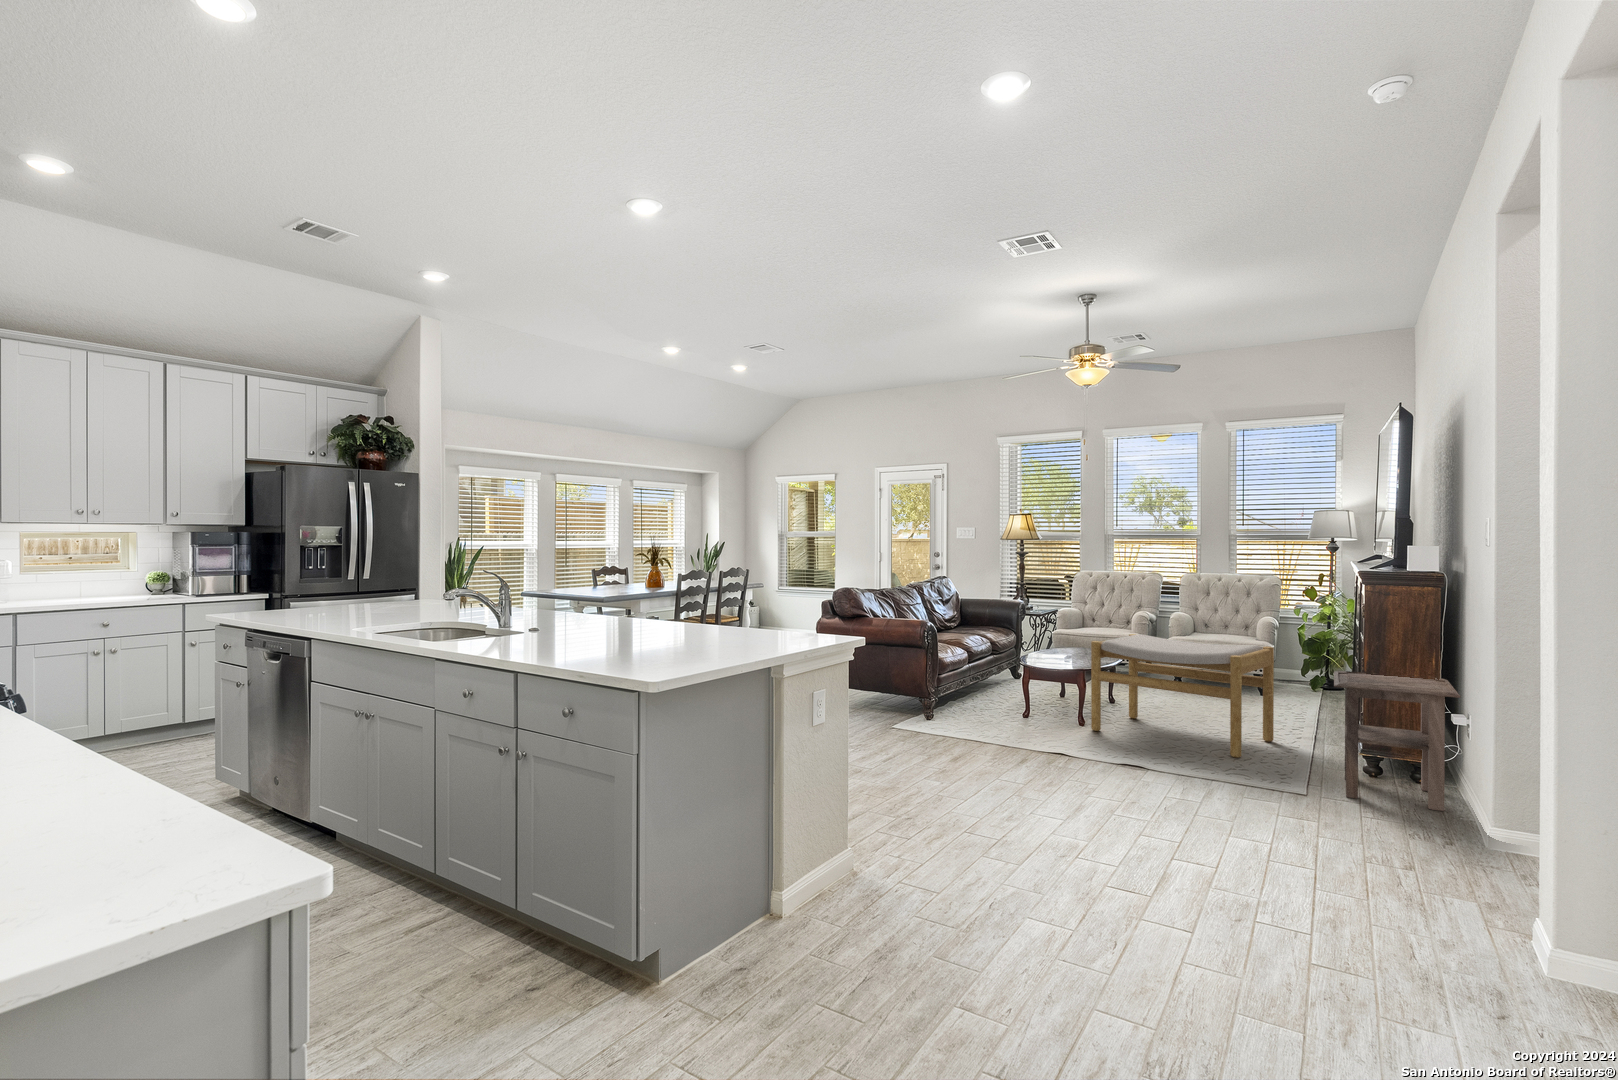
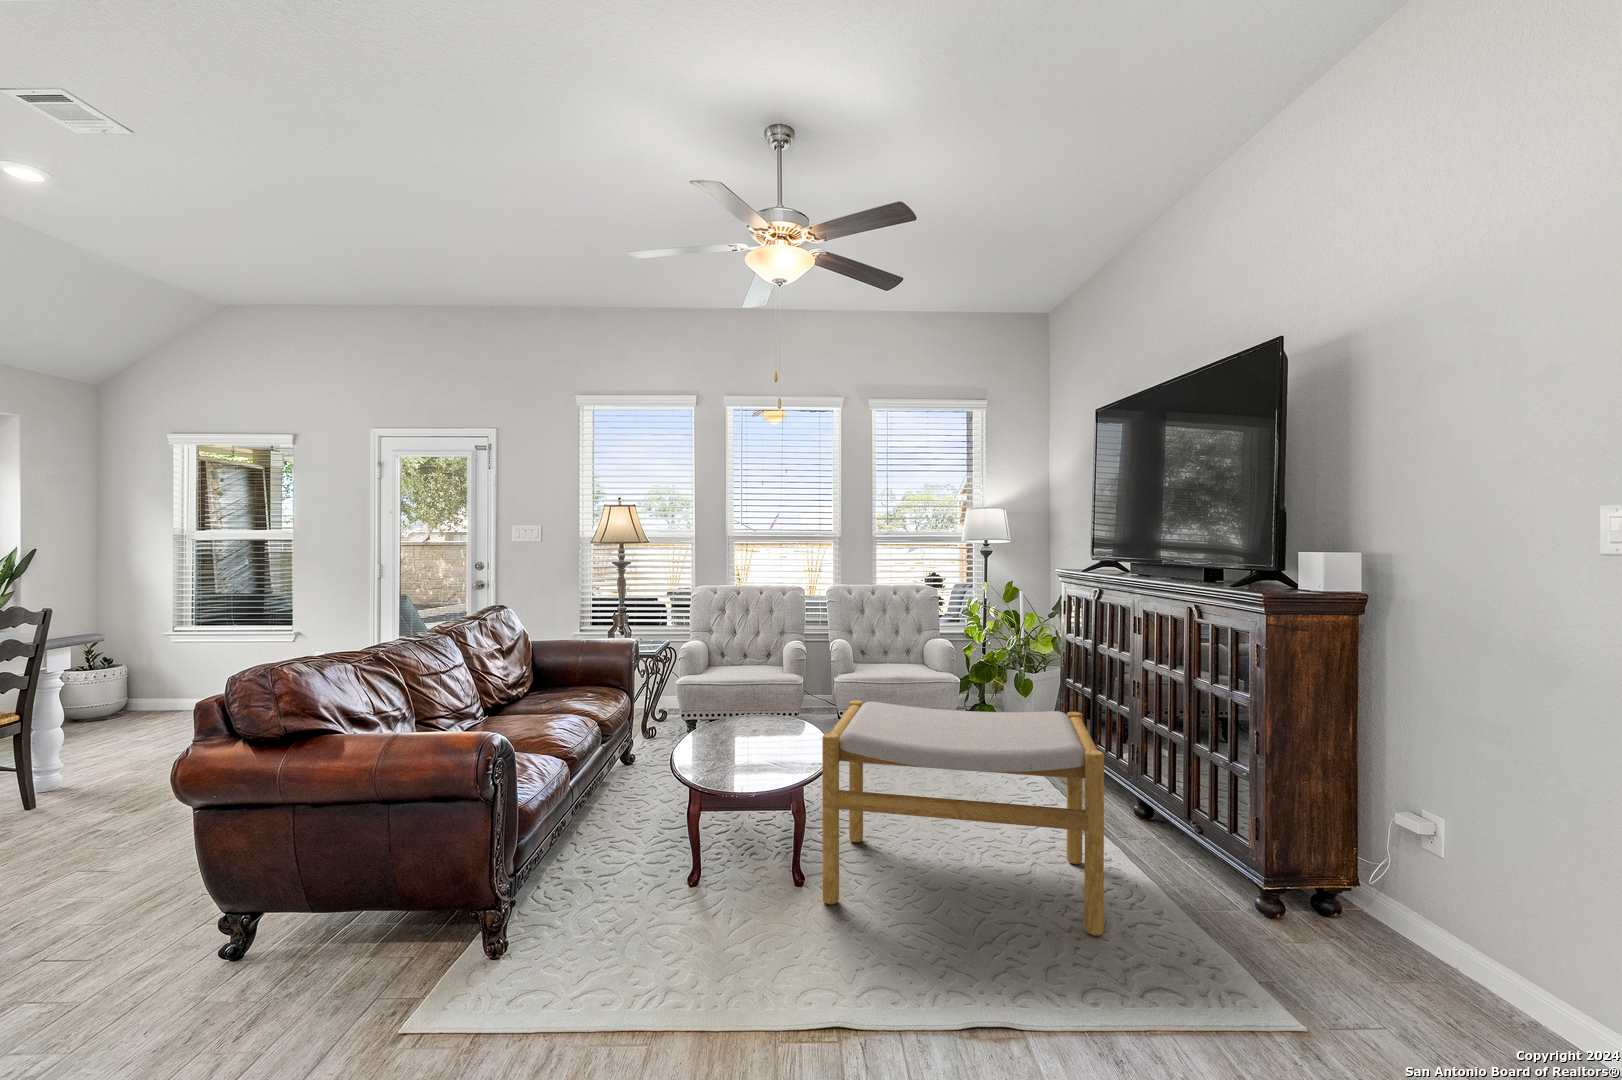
side table: present [1334,671,1461,811] -> none [1255,768,1573,1041]

